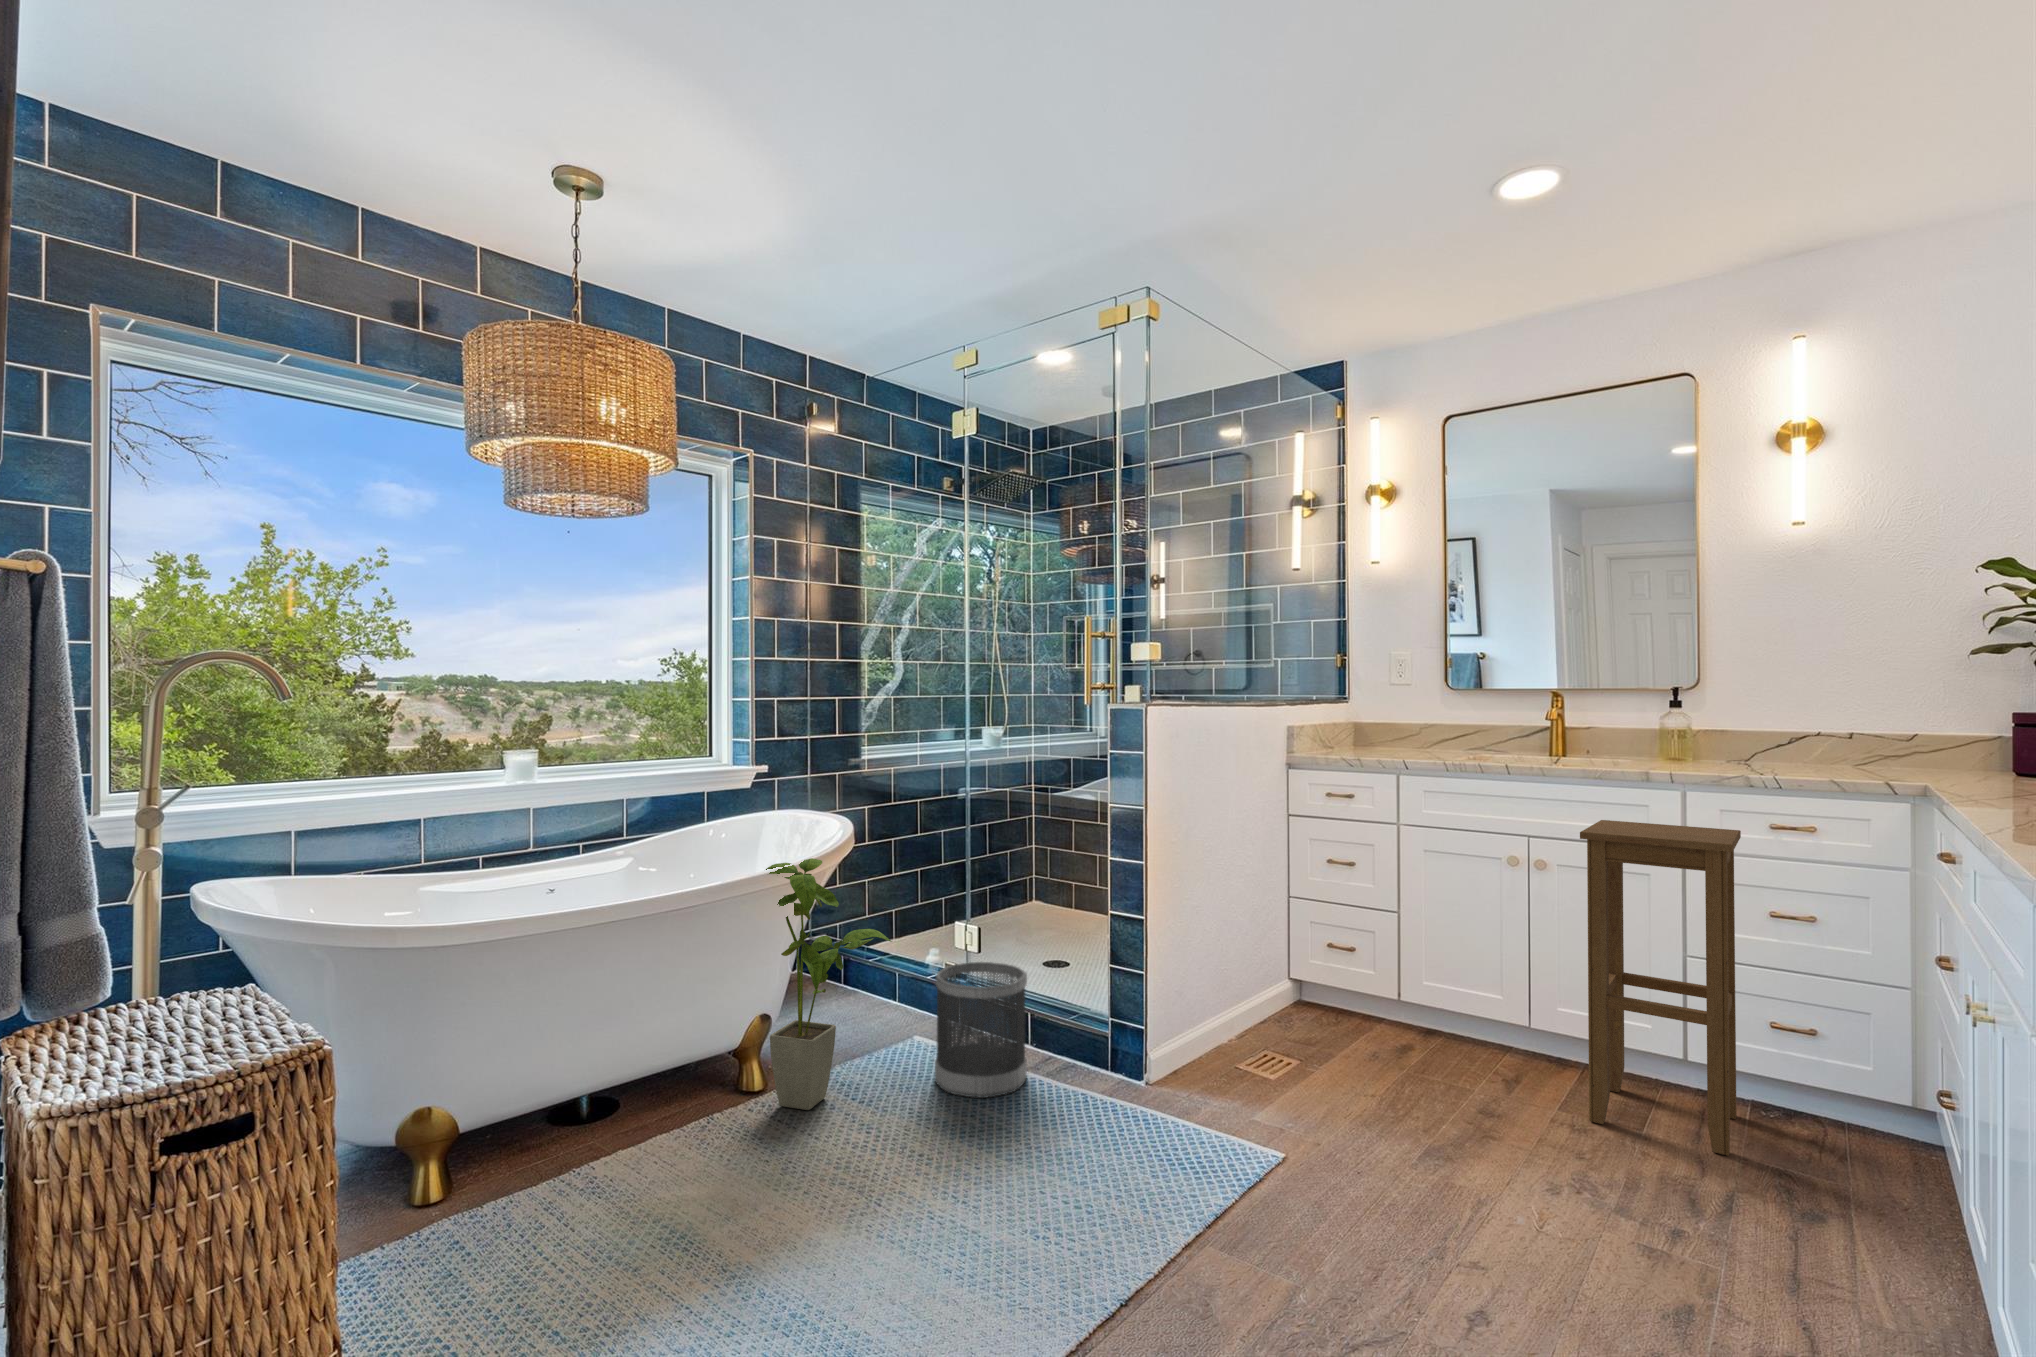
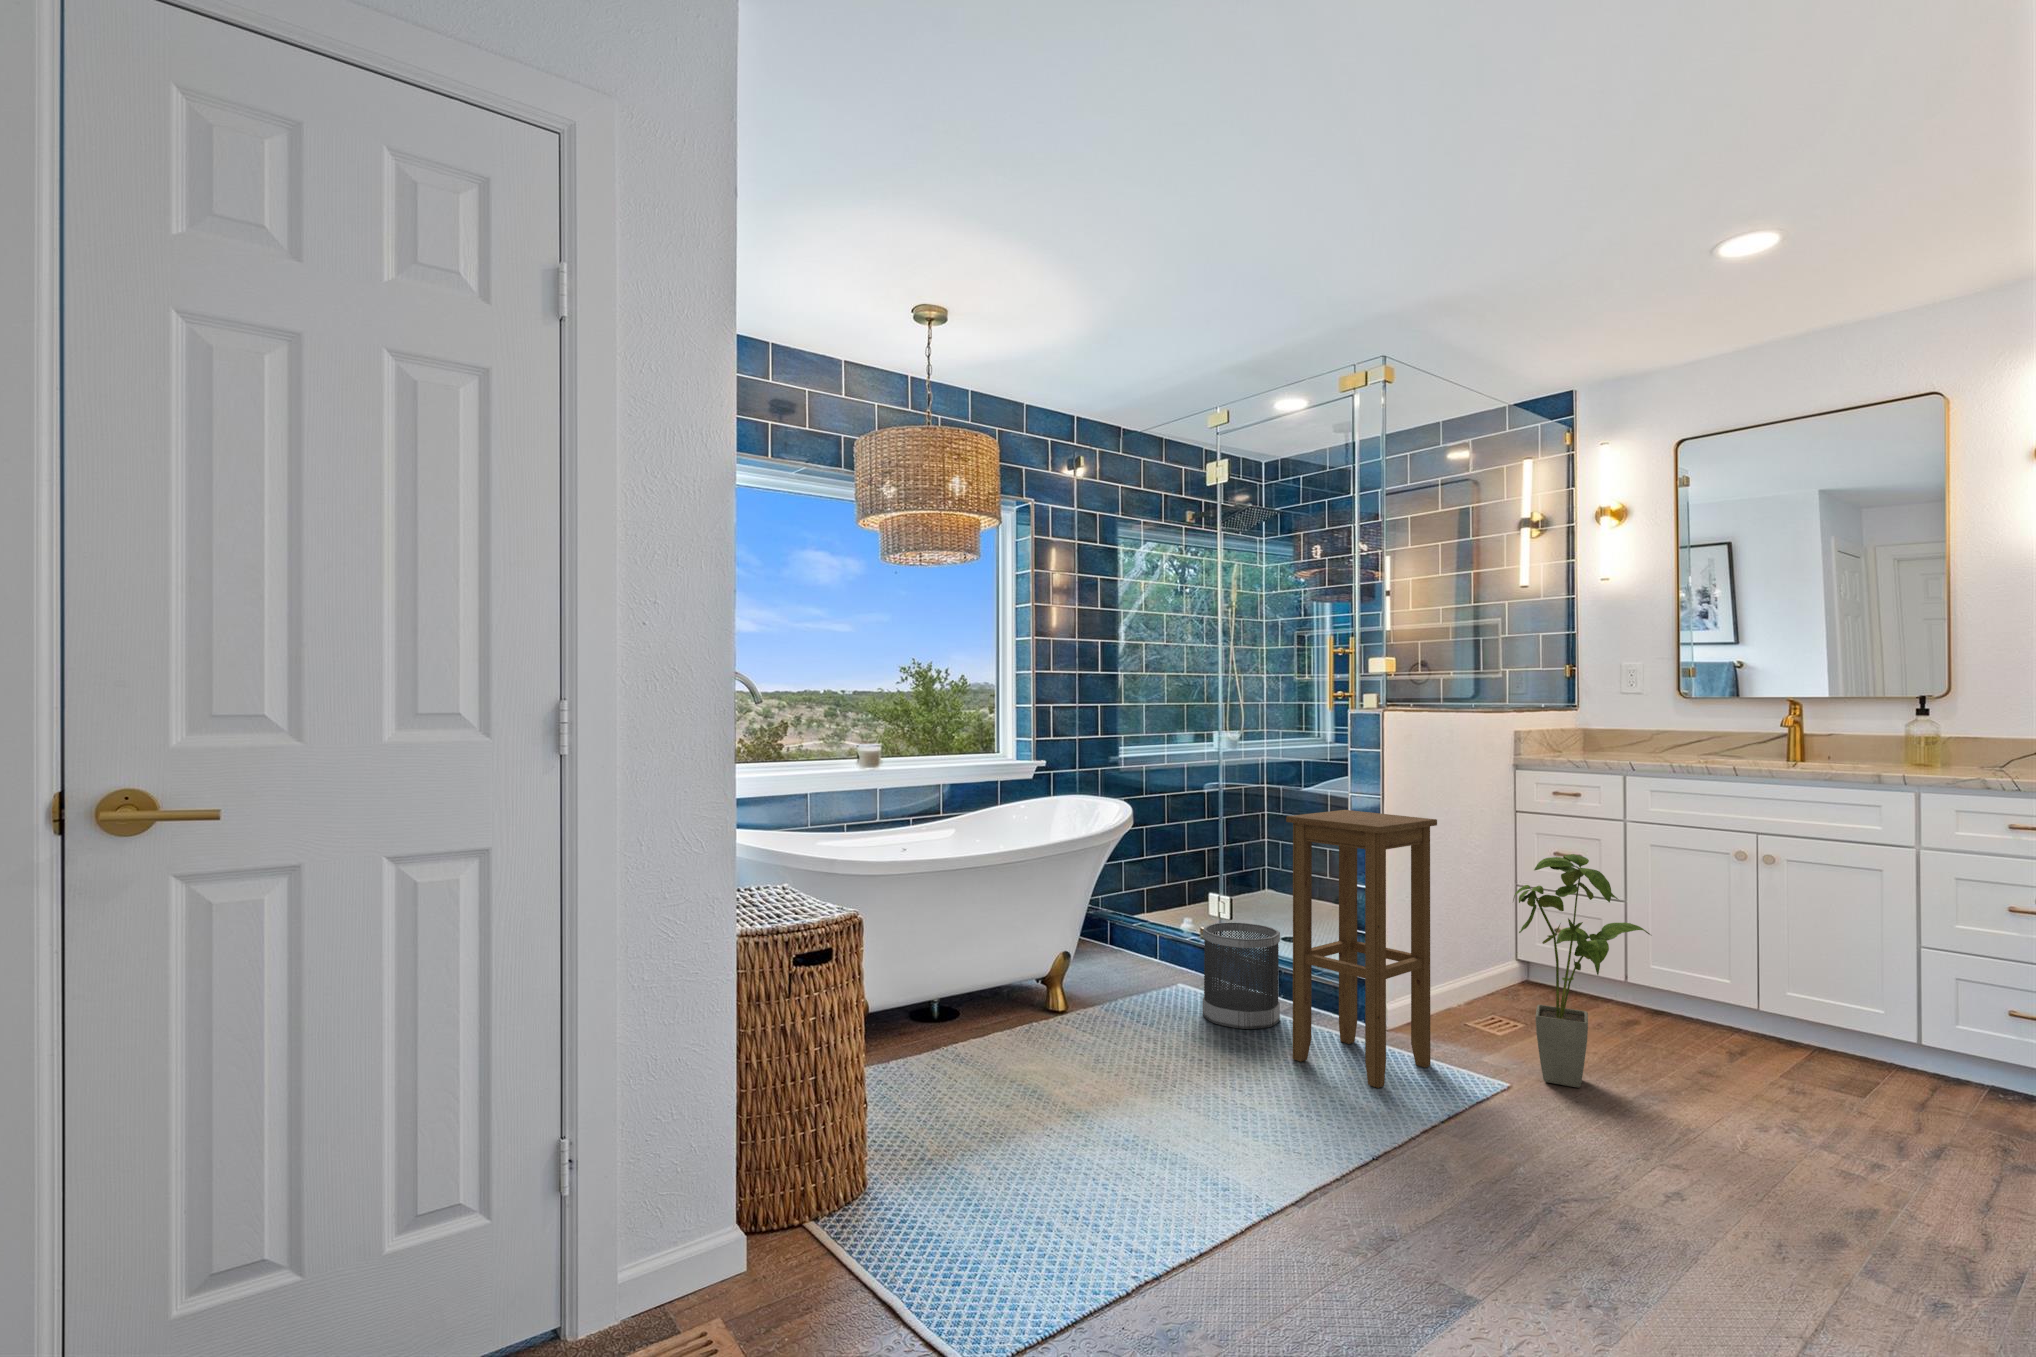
stool: present [1580,820,1741,1156] -> present [1286,810,1437,1088]
house plant: present [766,858,892,1110] -> present [1513,854,1650,1088]

